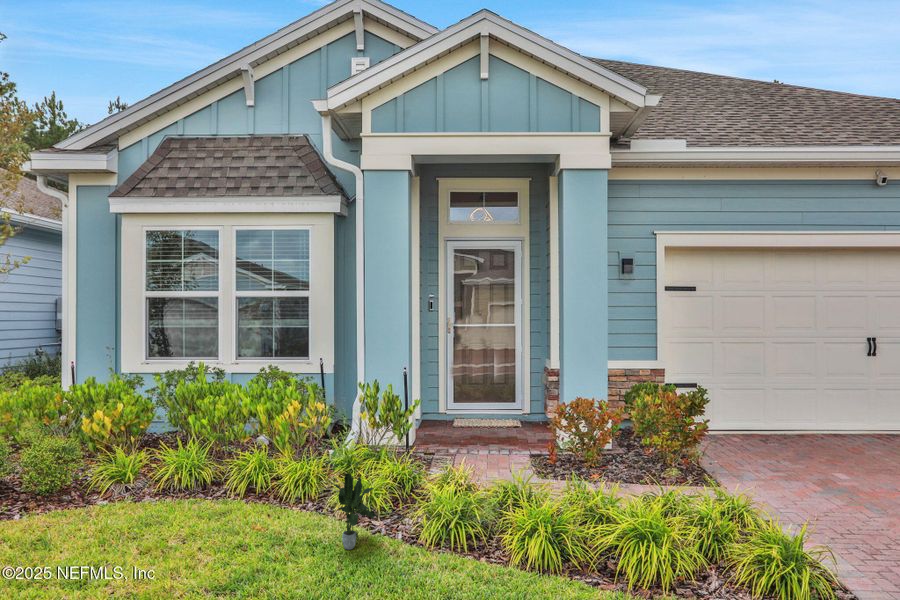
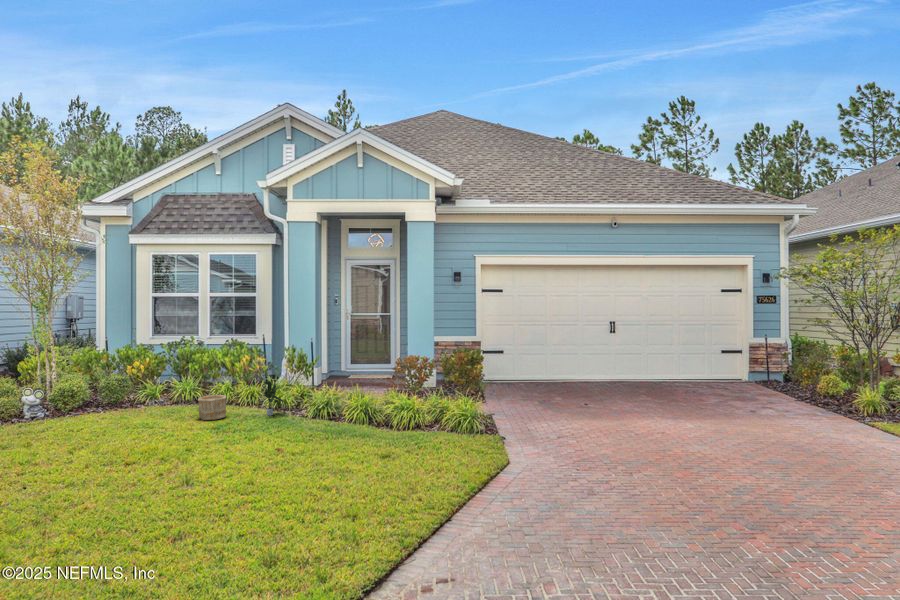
wooden bucket: none [195,501,257,567] -> present [198,395,226,420]

